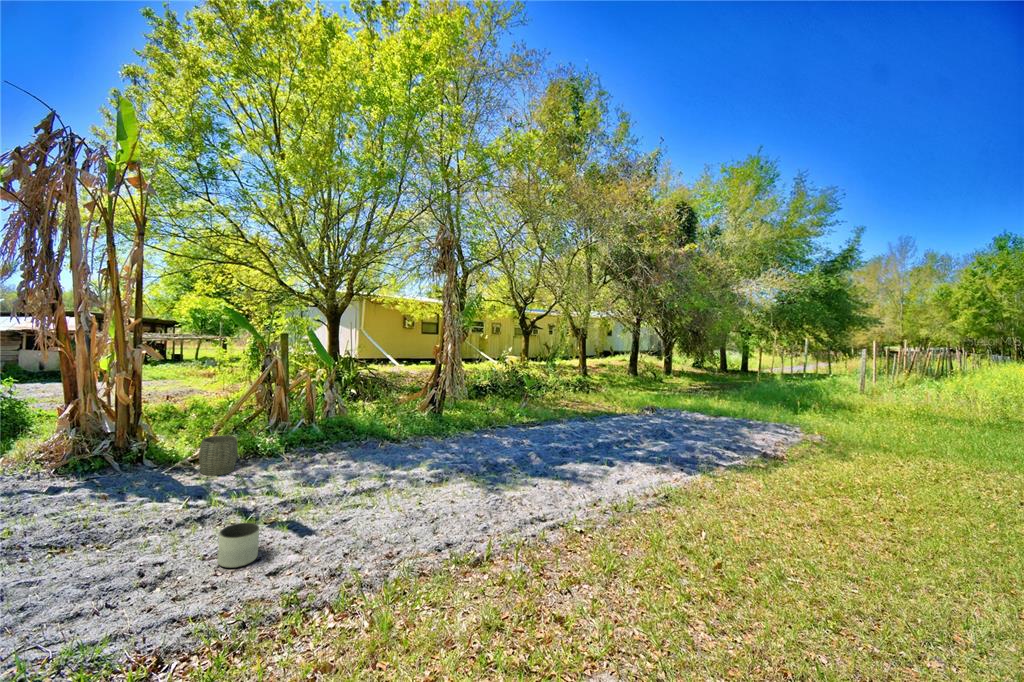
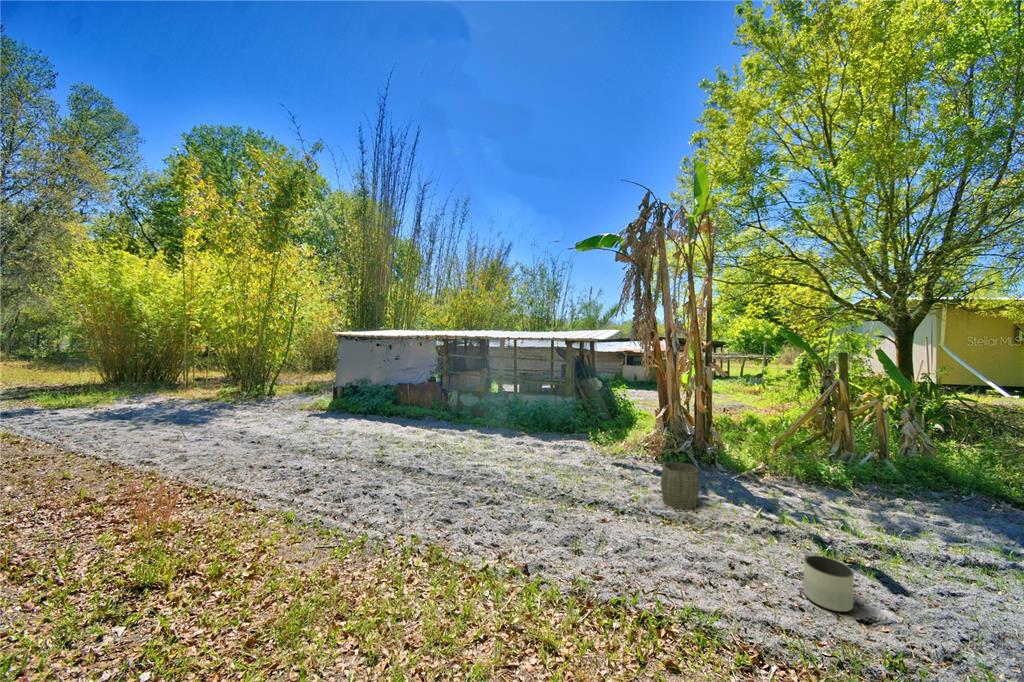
woven basket: present [199,436,238,475] -> present [661,462,700,509]

